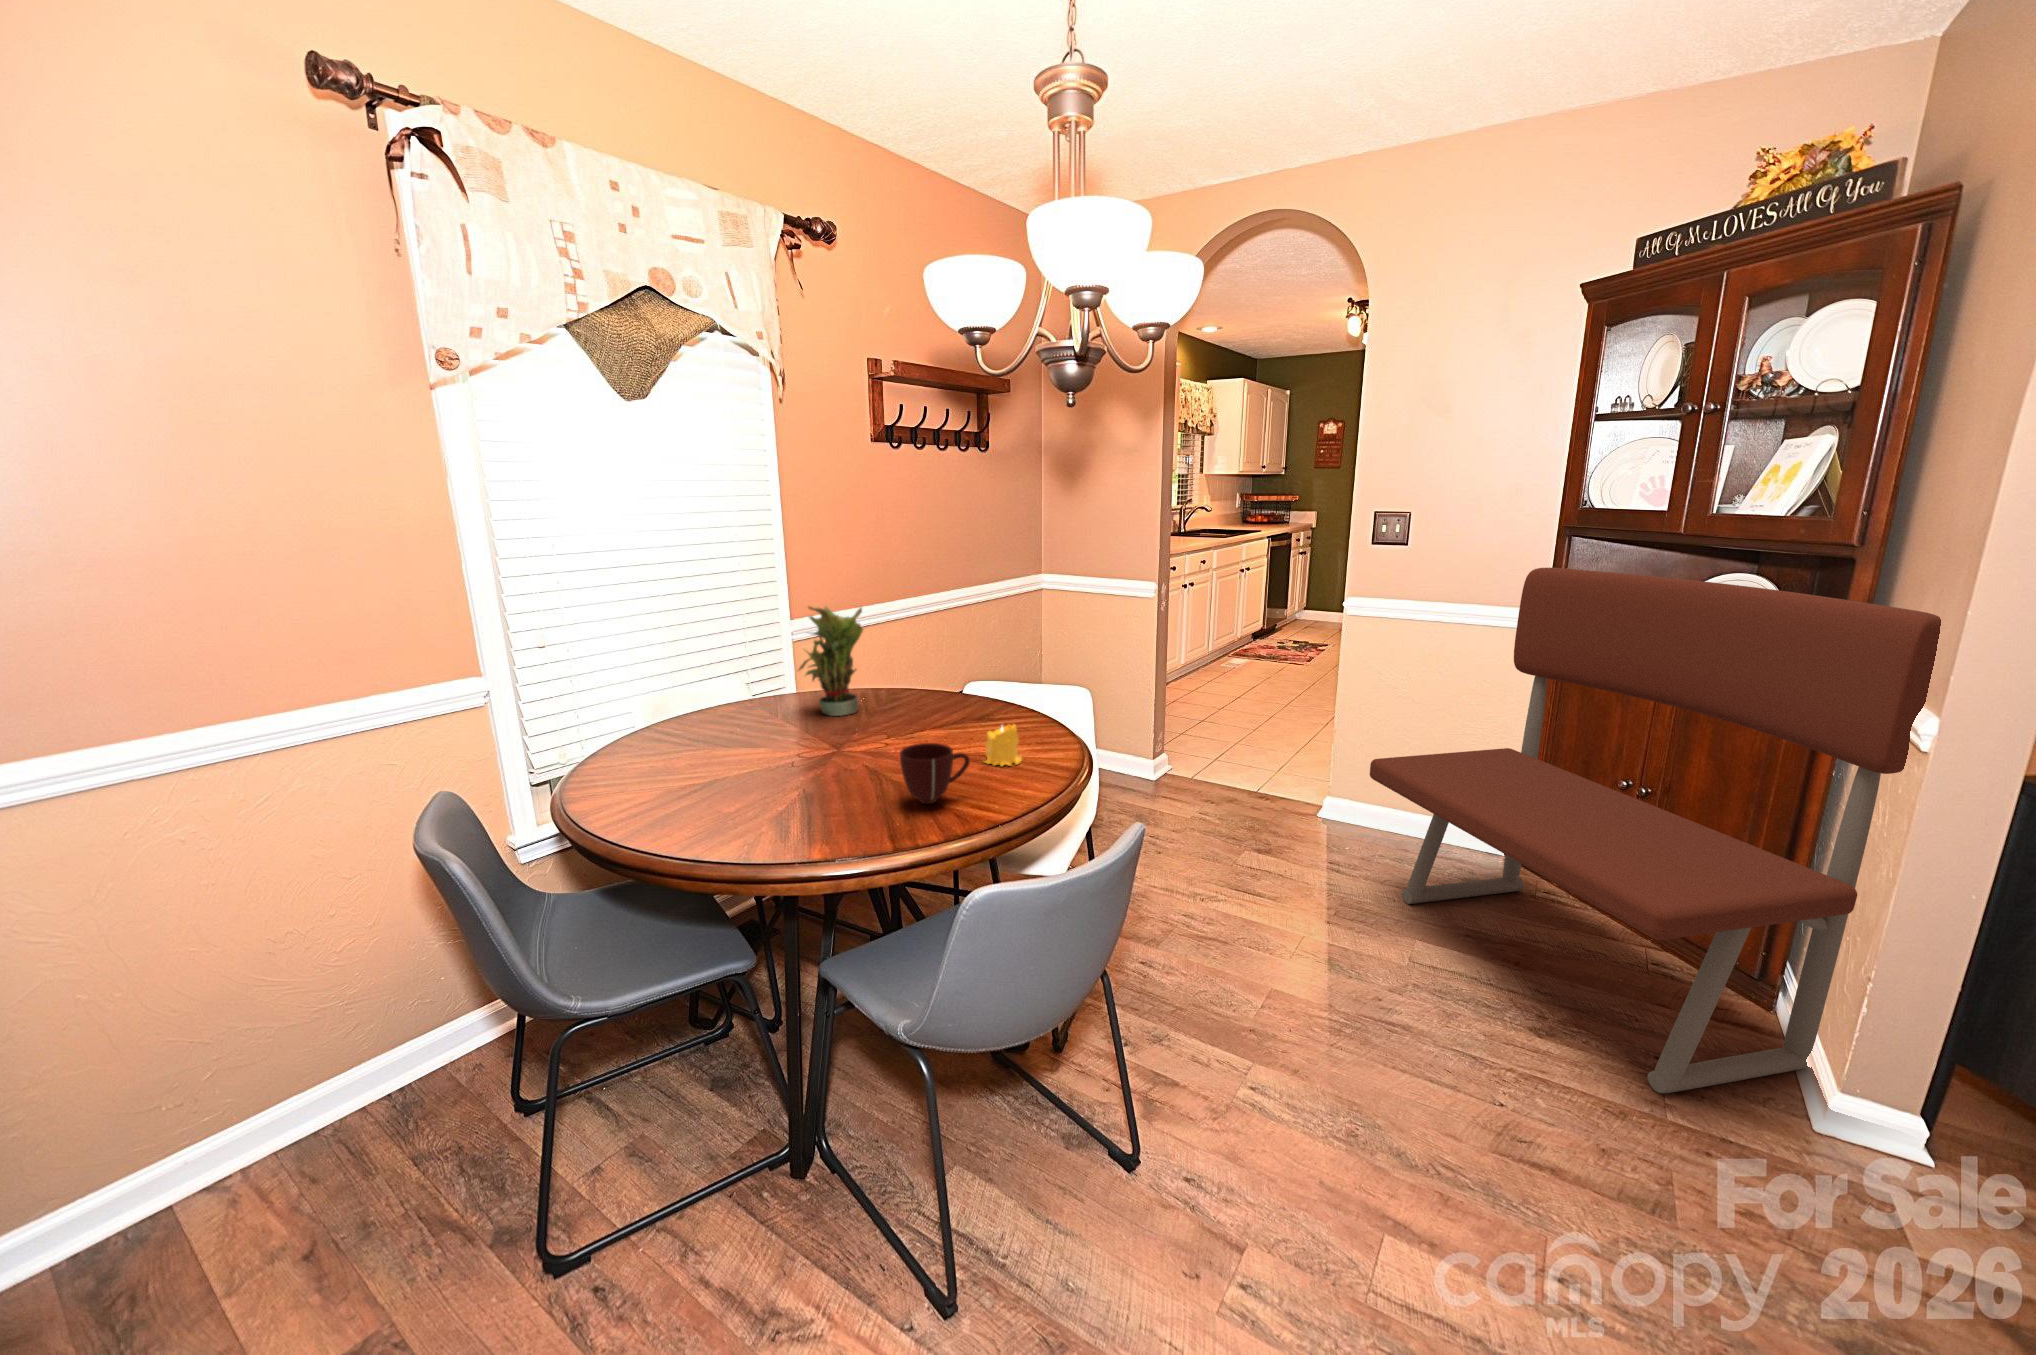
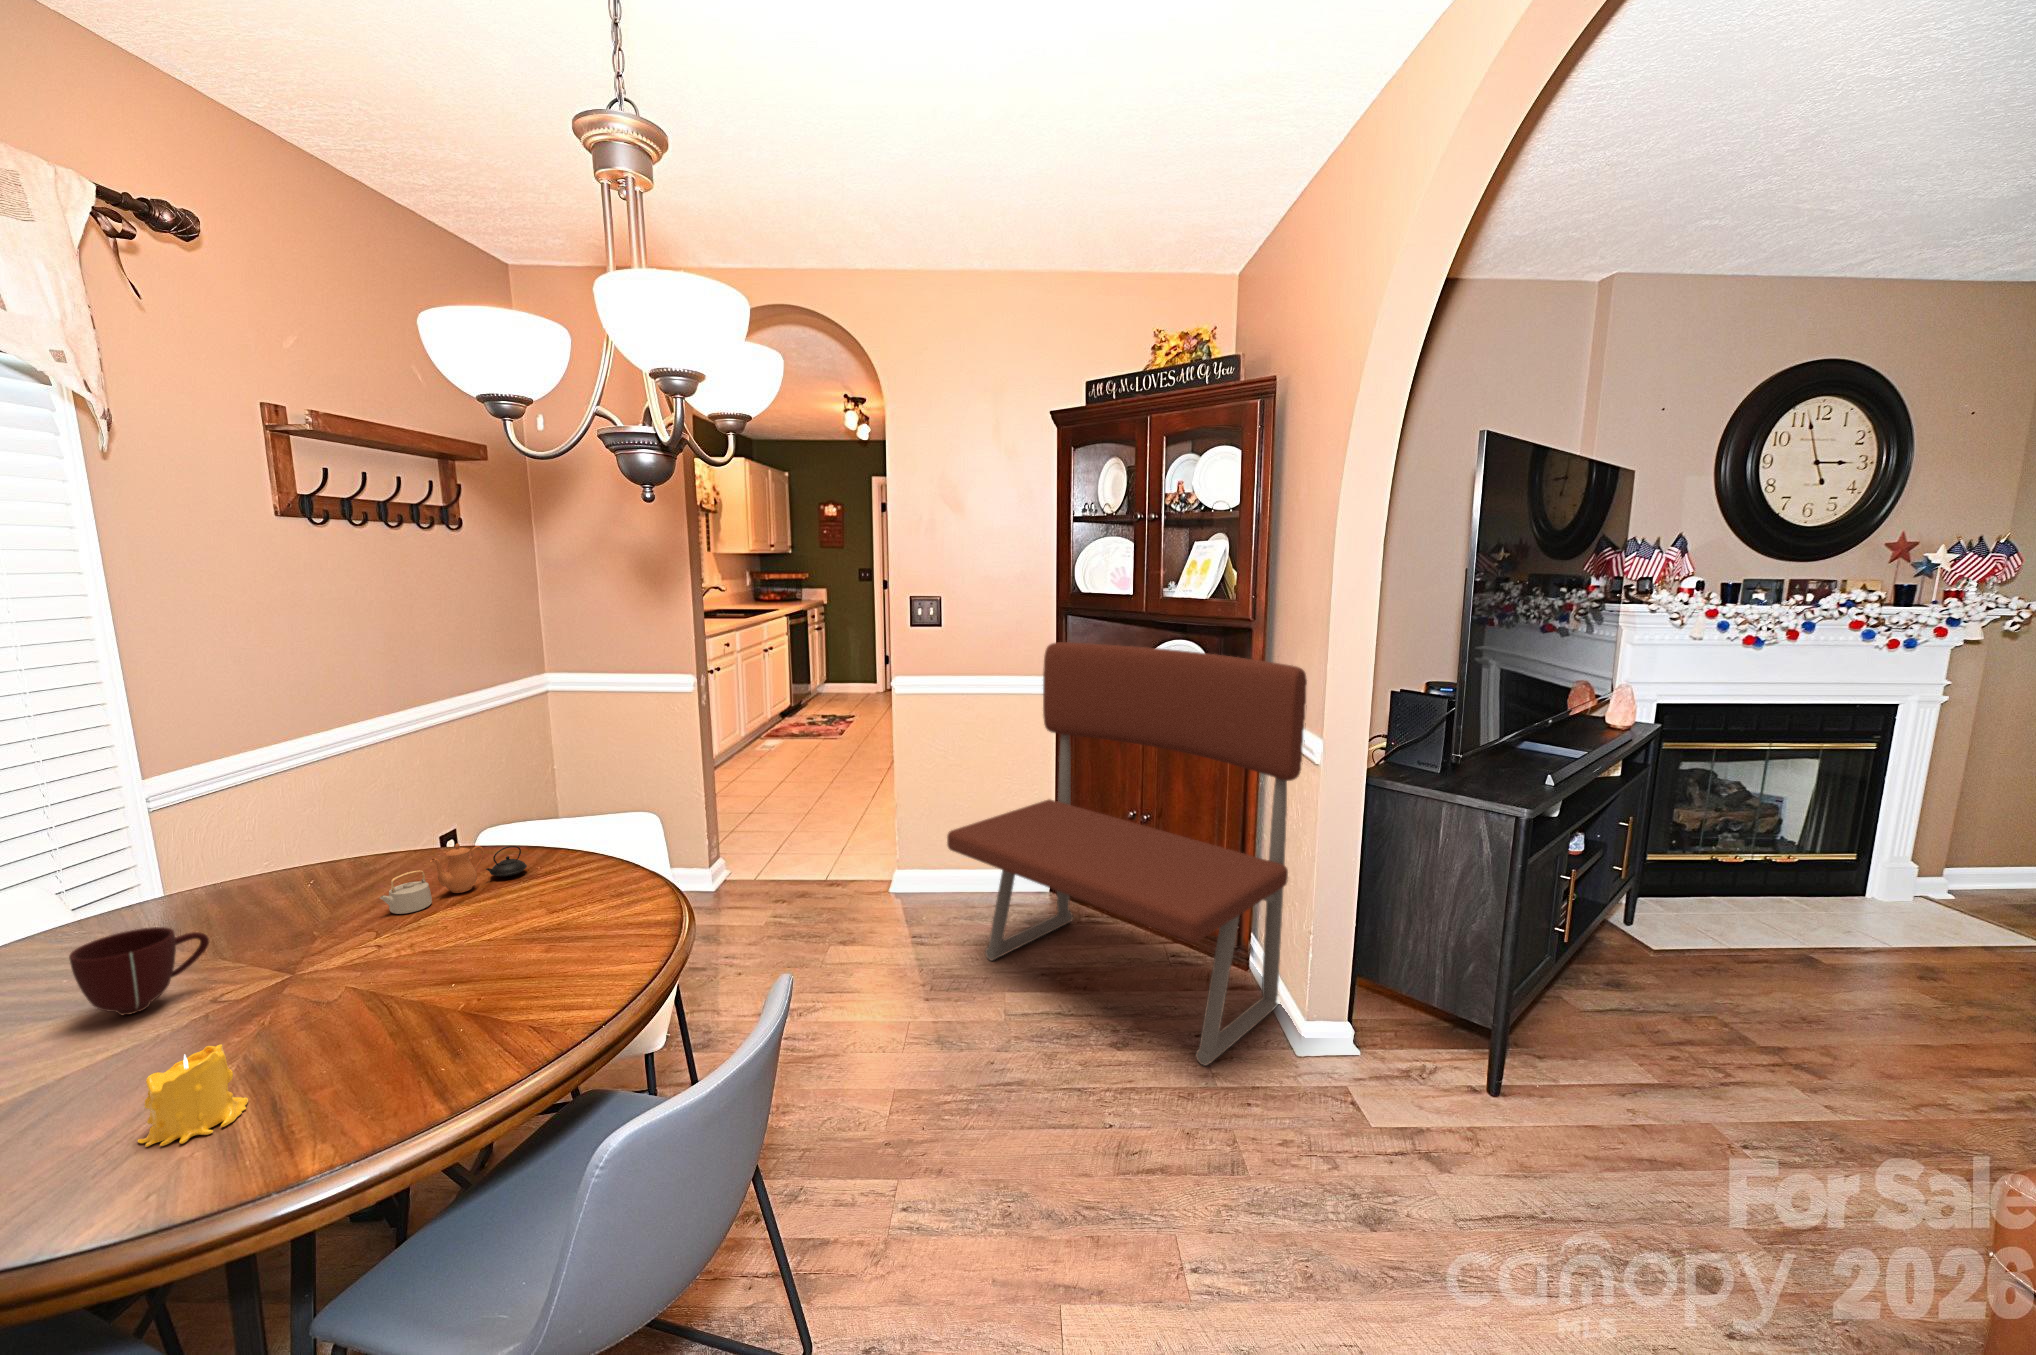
potted plant: present [799,606,863,716] -> none [180,753,314,921]
teapot: none [891,684,985,728] -> present [380,843,527,914]
candle: present [985,725,1022,766] -> present [138,1044,248,1147]
mug: present [900,743,970,804] -> present [69,927,209,1015]

